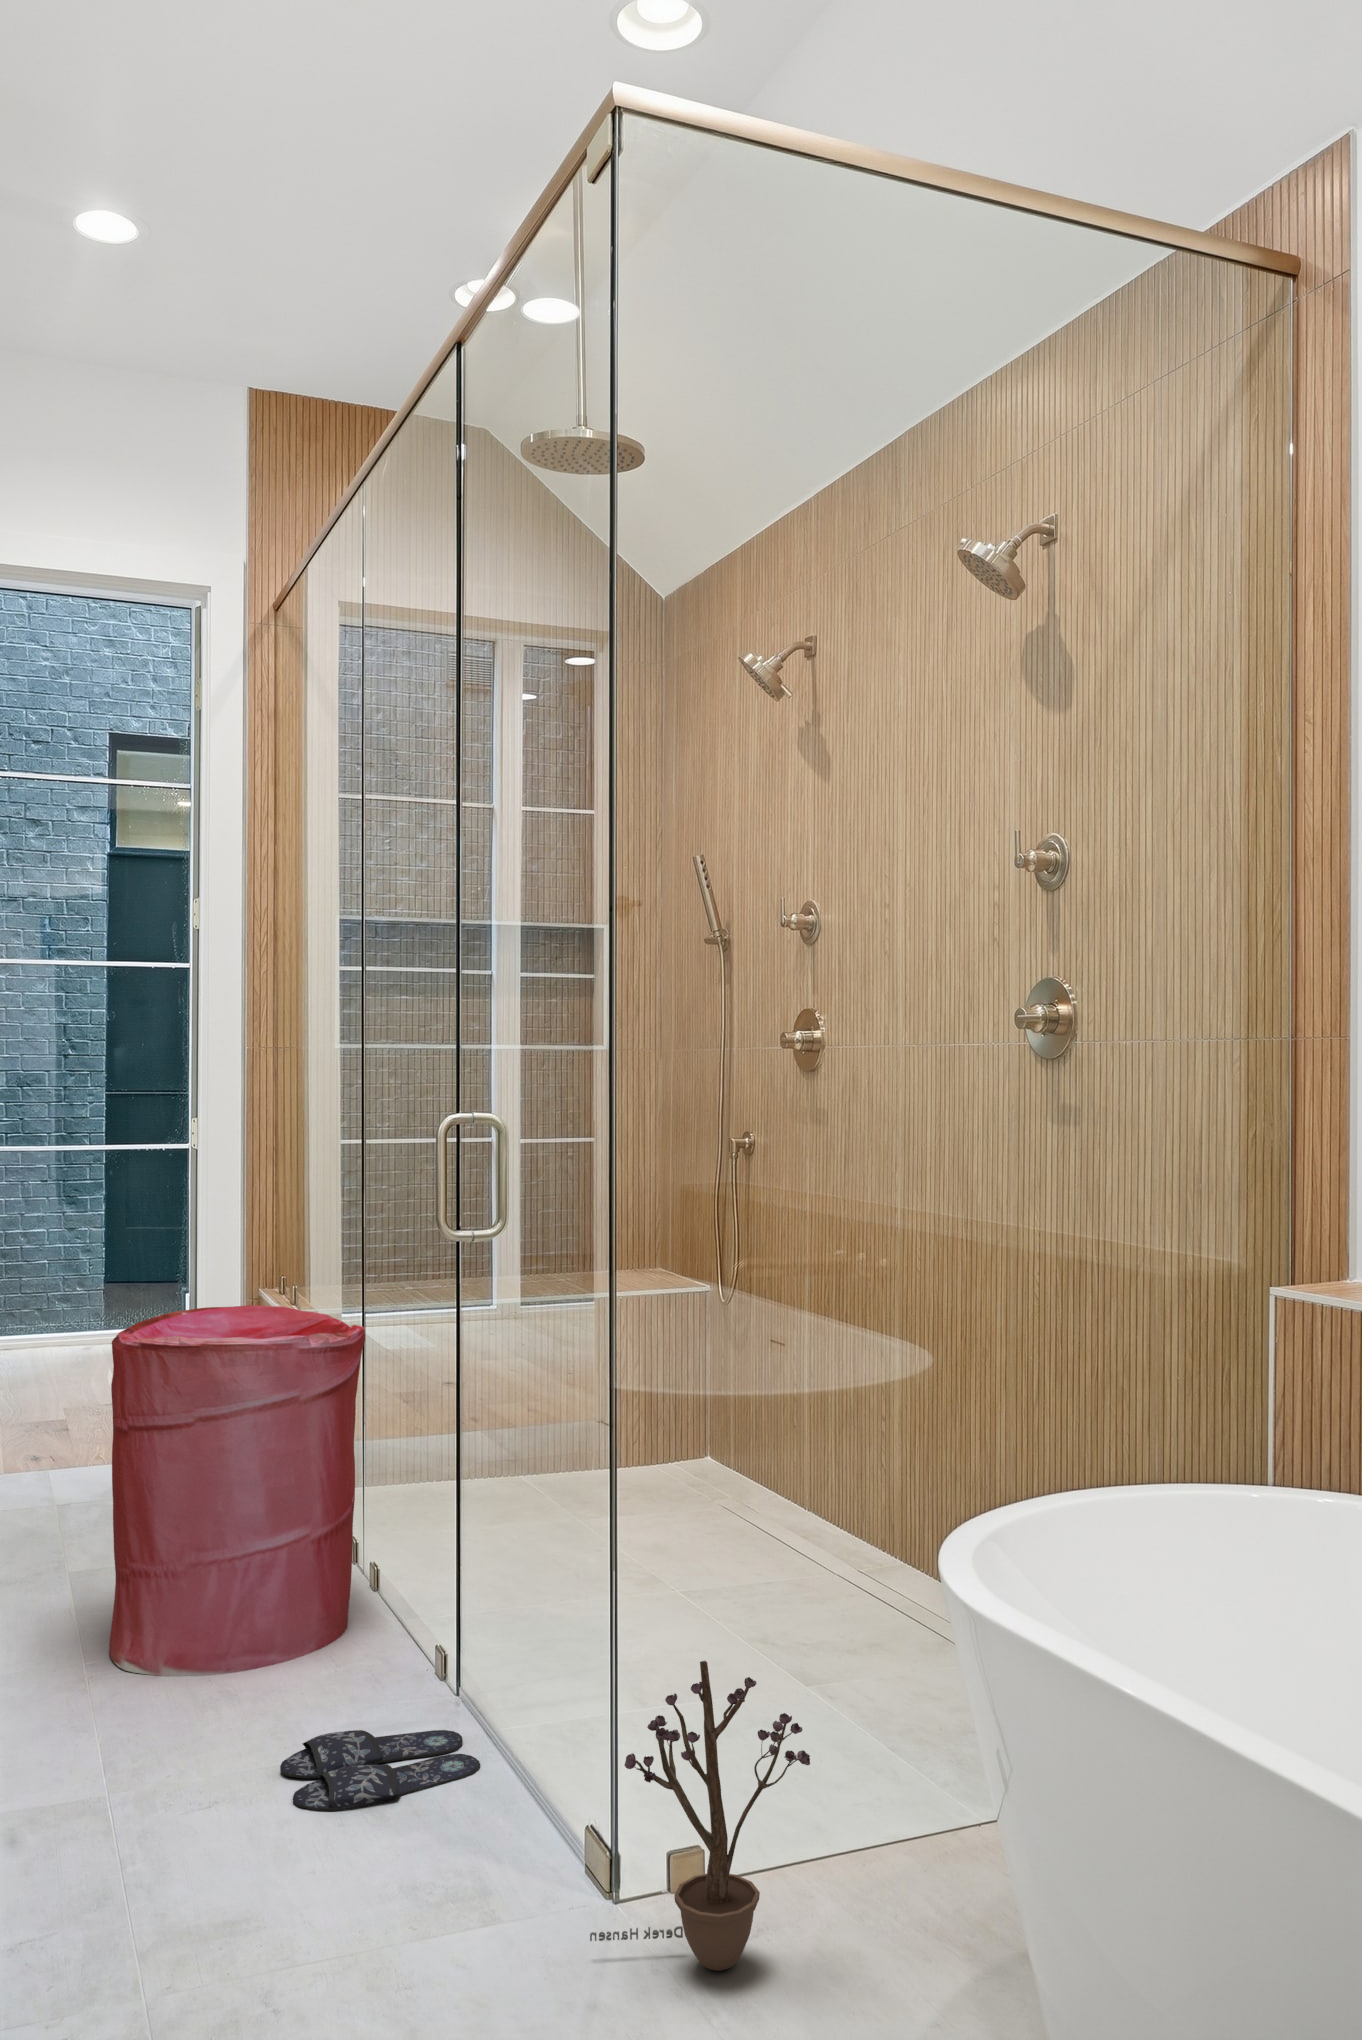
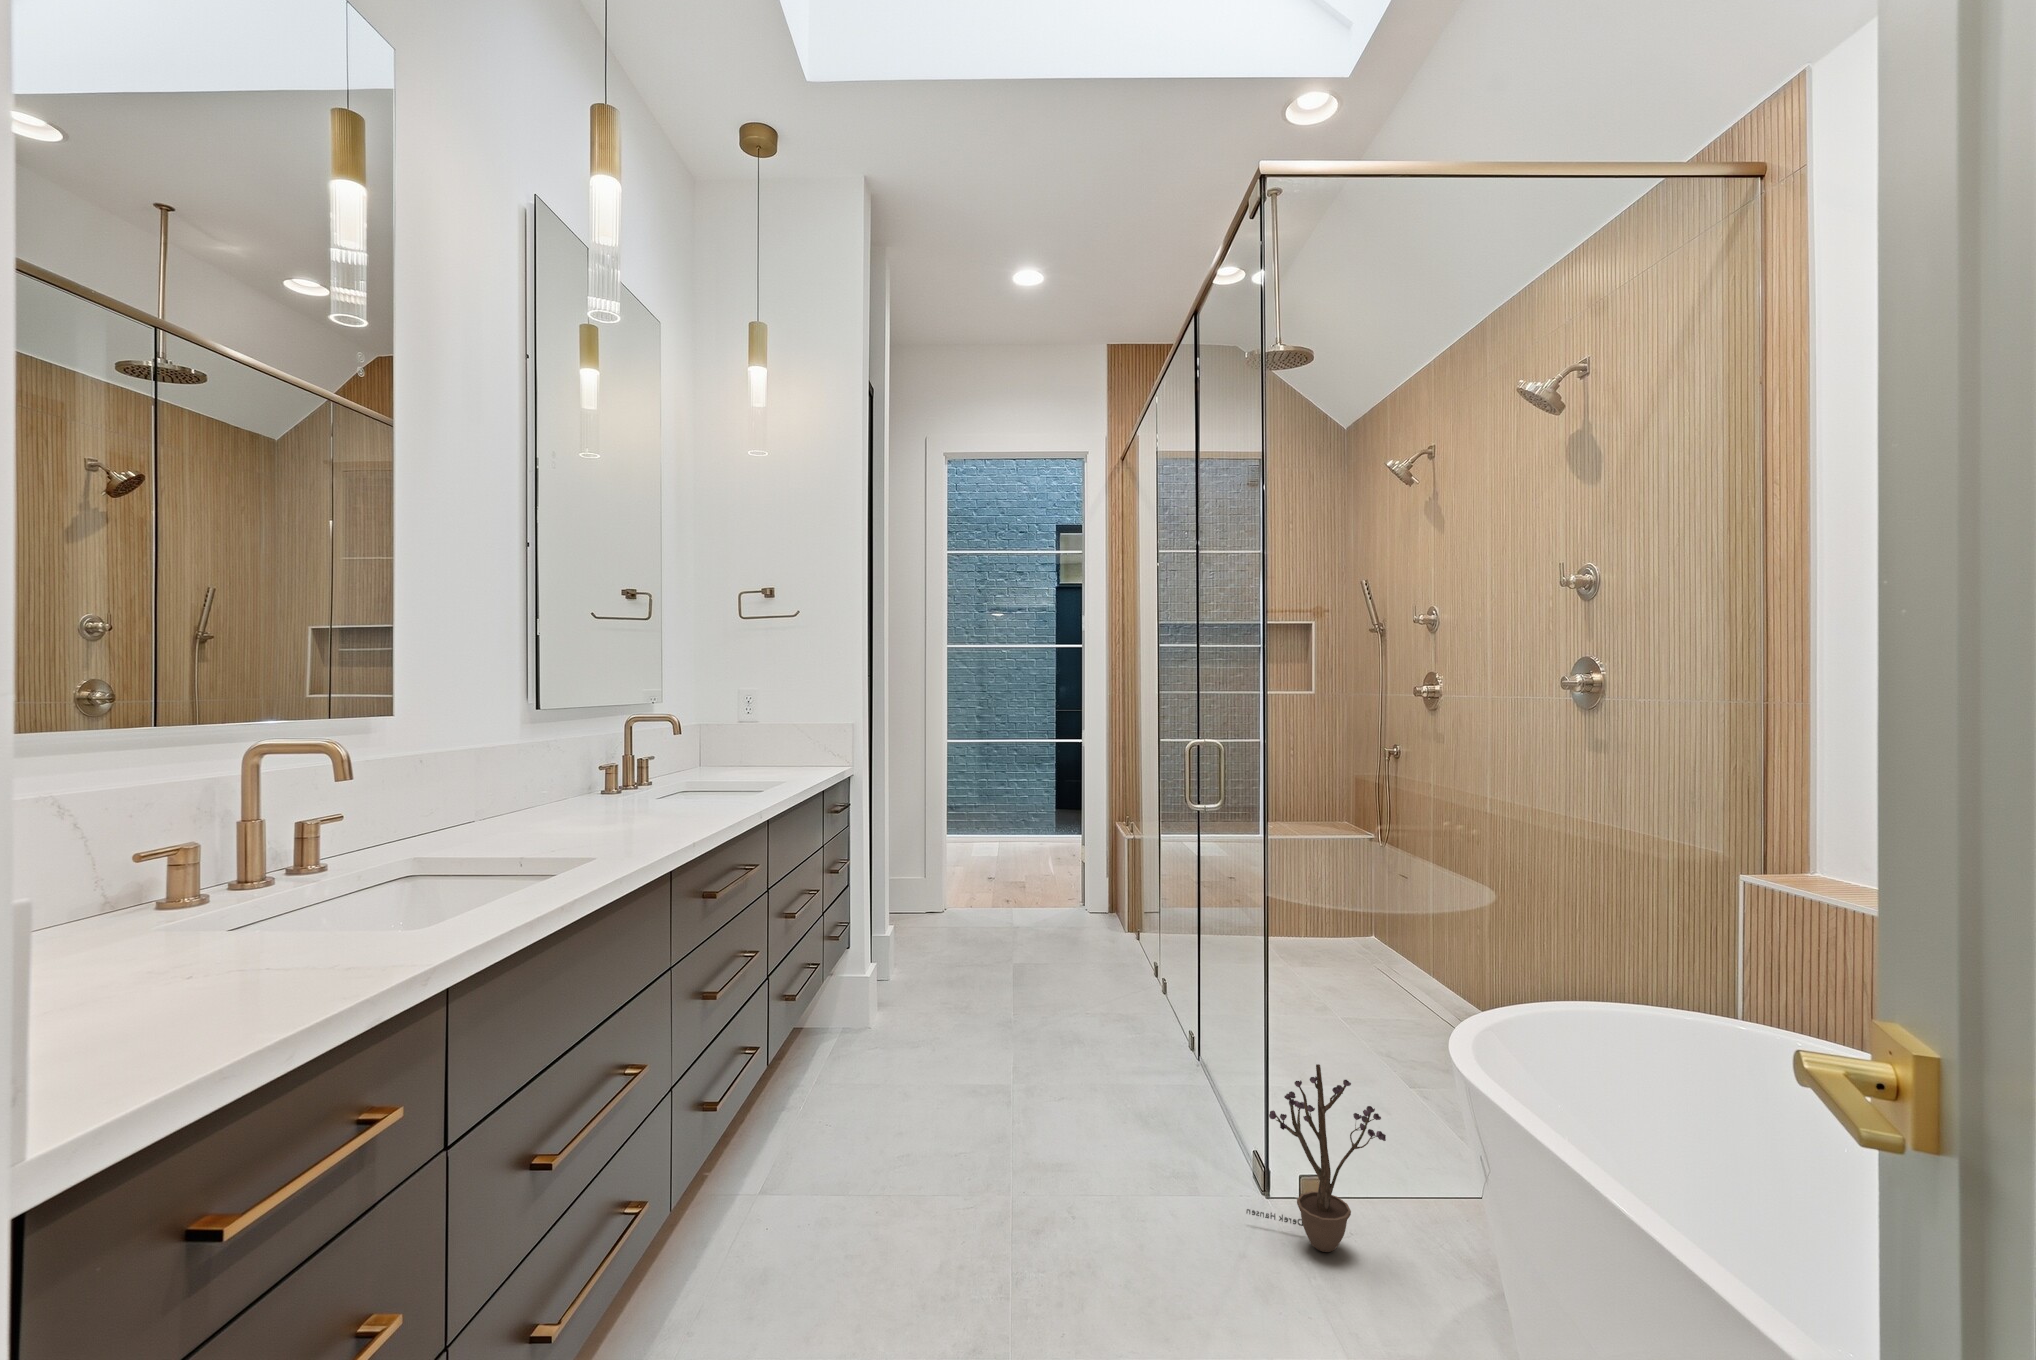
laundry hamper: present [109,1305,365,1677] -> none [1025,830,1160,1024]
slippers: present [280,1730,480,1811] -> none [1097,1065,1204,1109]

